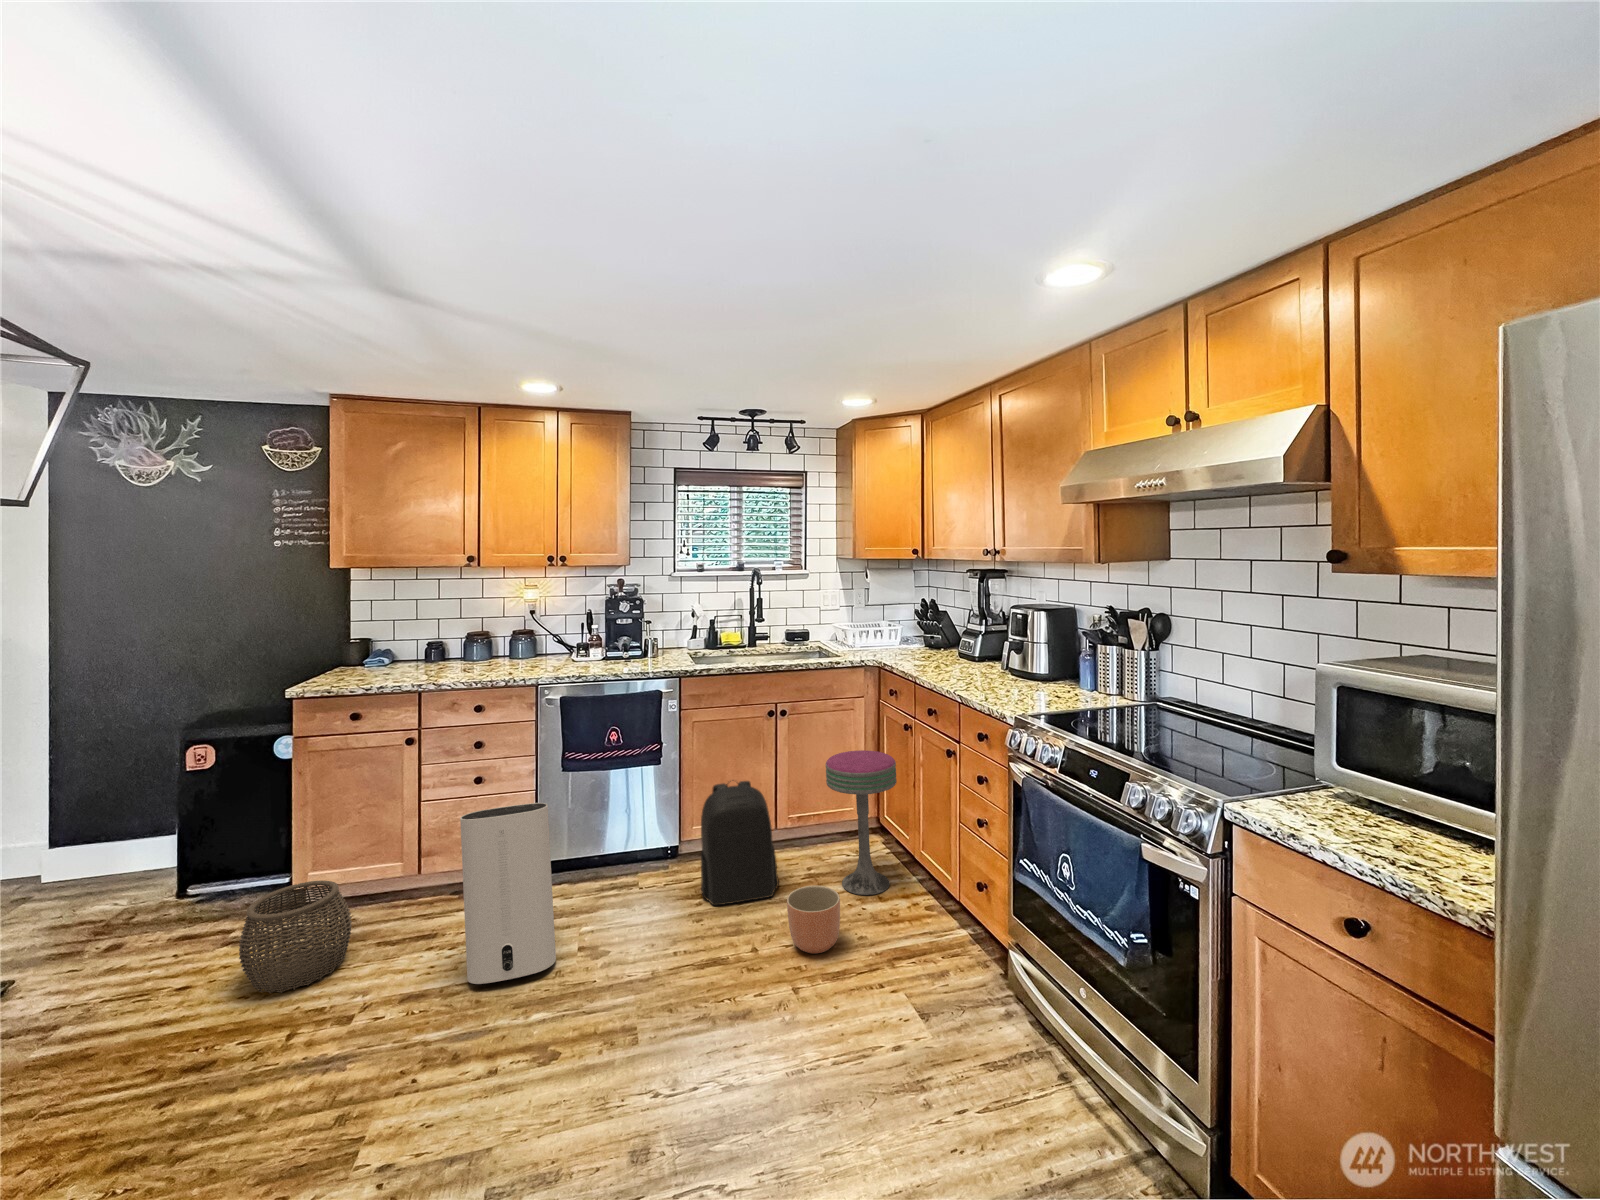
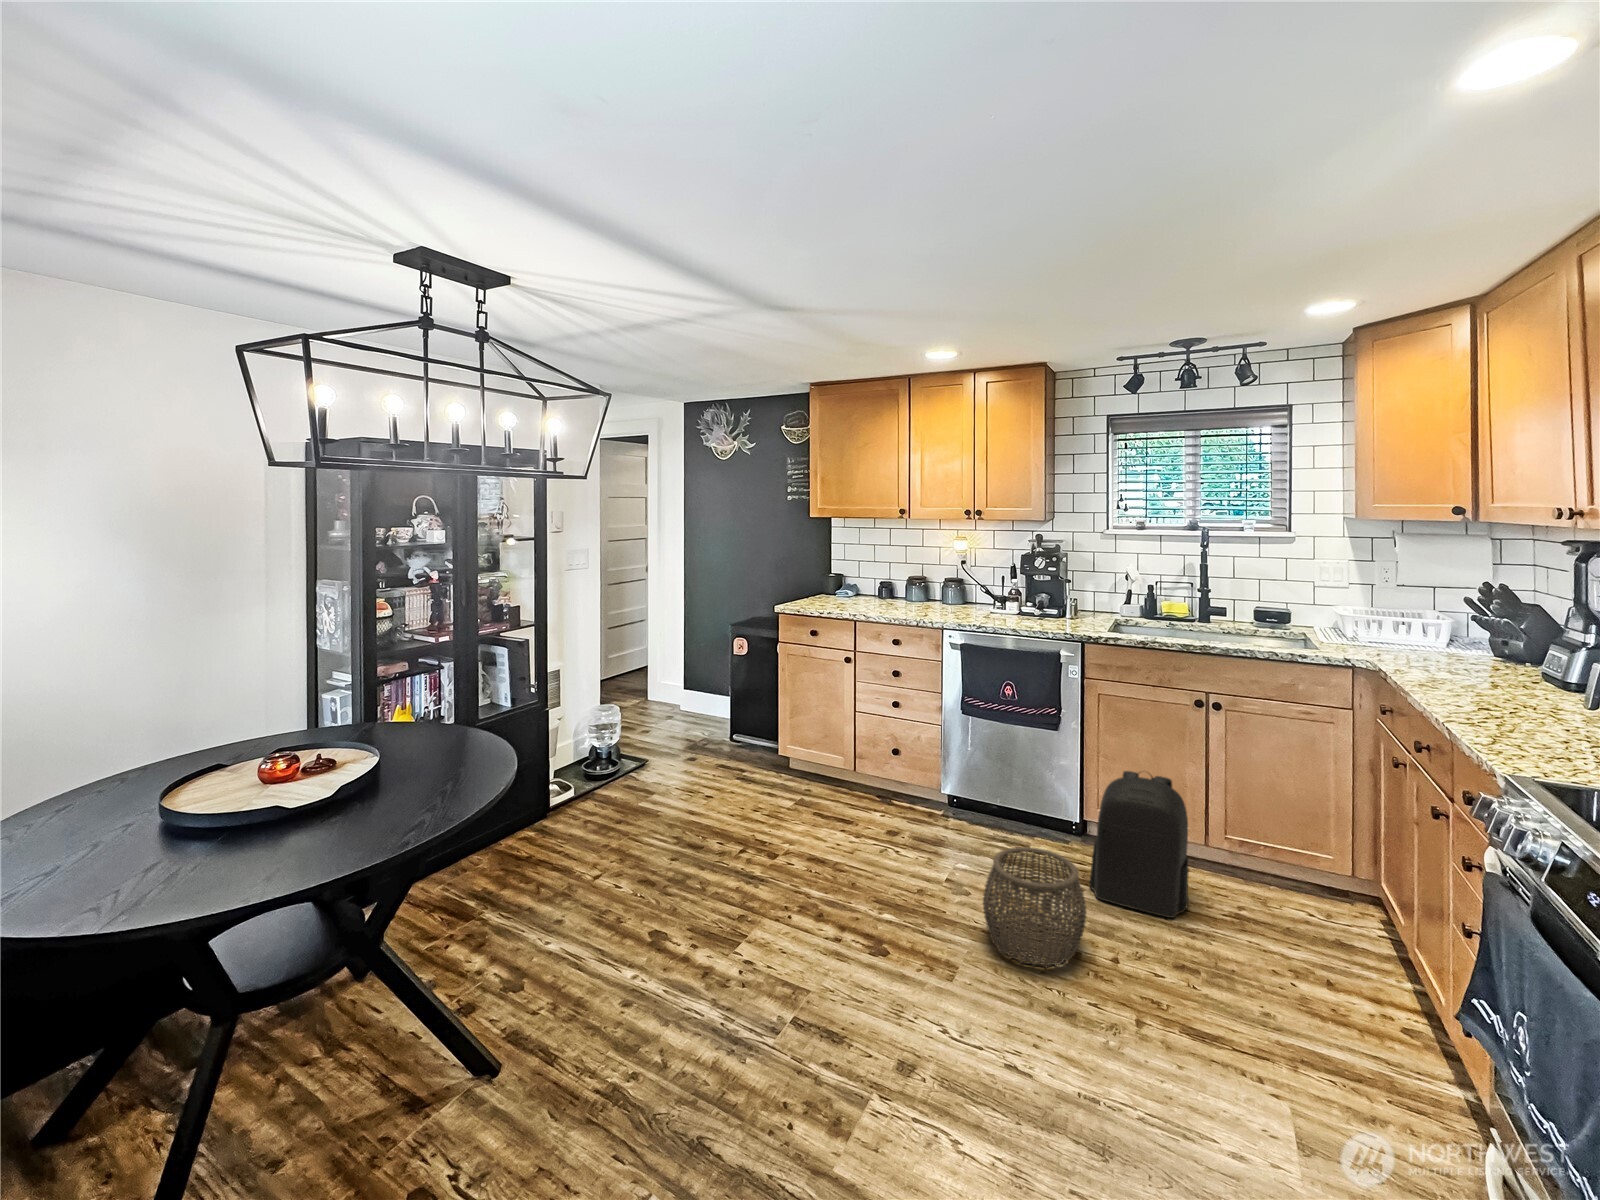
bar stool: present [826,750,897,895] -> none [1269,779,1391,979]
air purifier: present [460,803,556,984] -> none [854,727,935,883]
woven basket: present [239,880,352,994] -> present [983,847,1087,967]
planter: present [787,885,840,954] -> none [1161,918,1236,1004]

